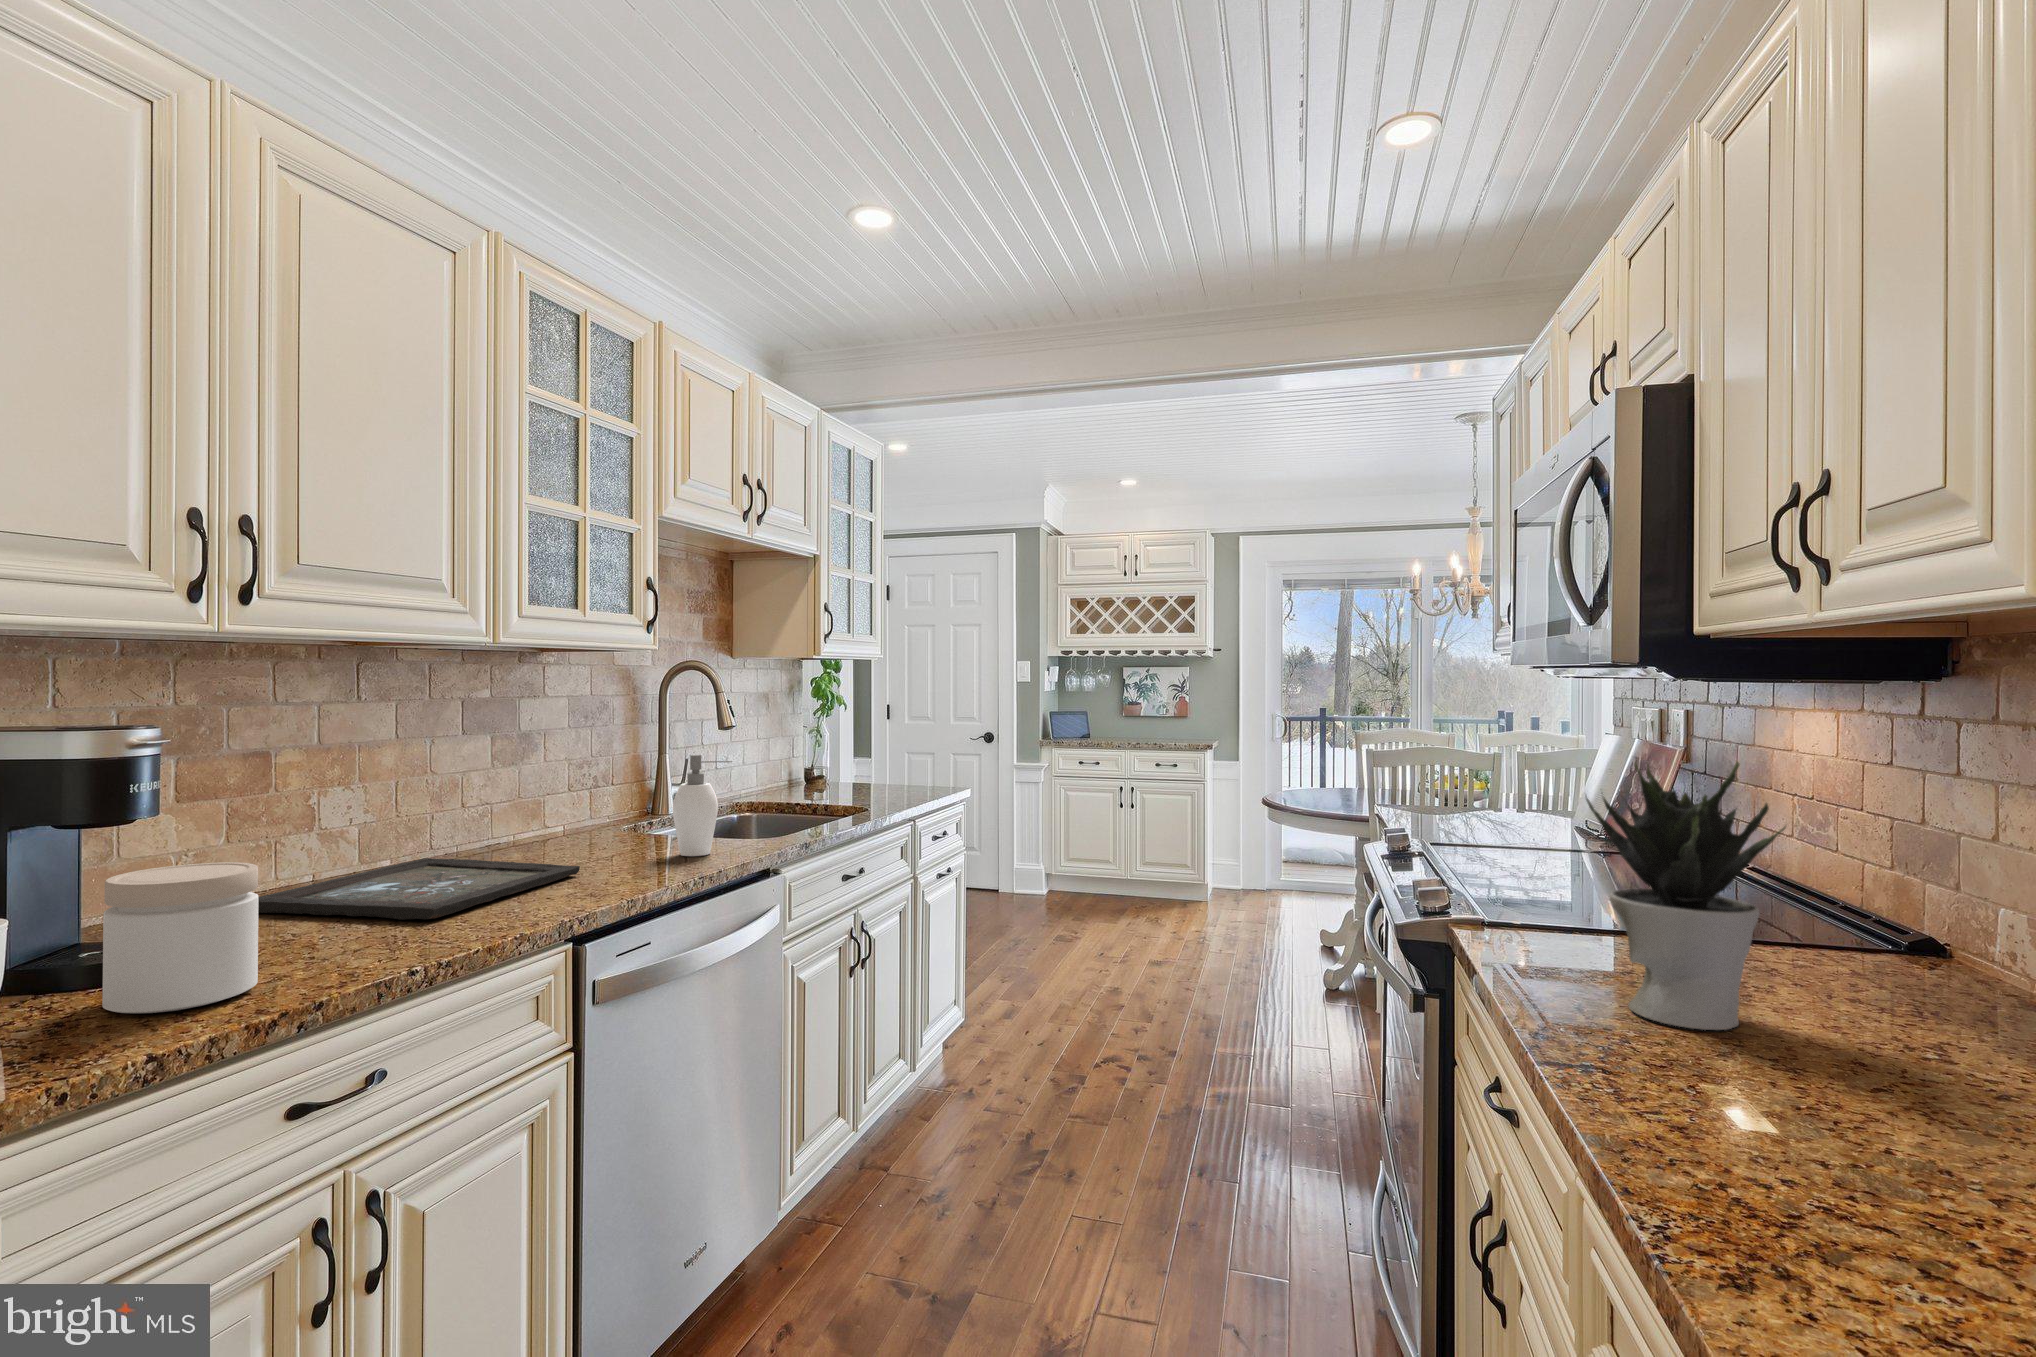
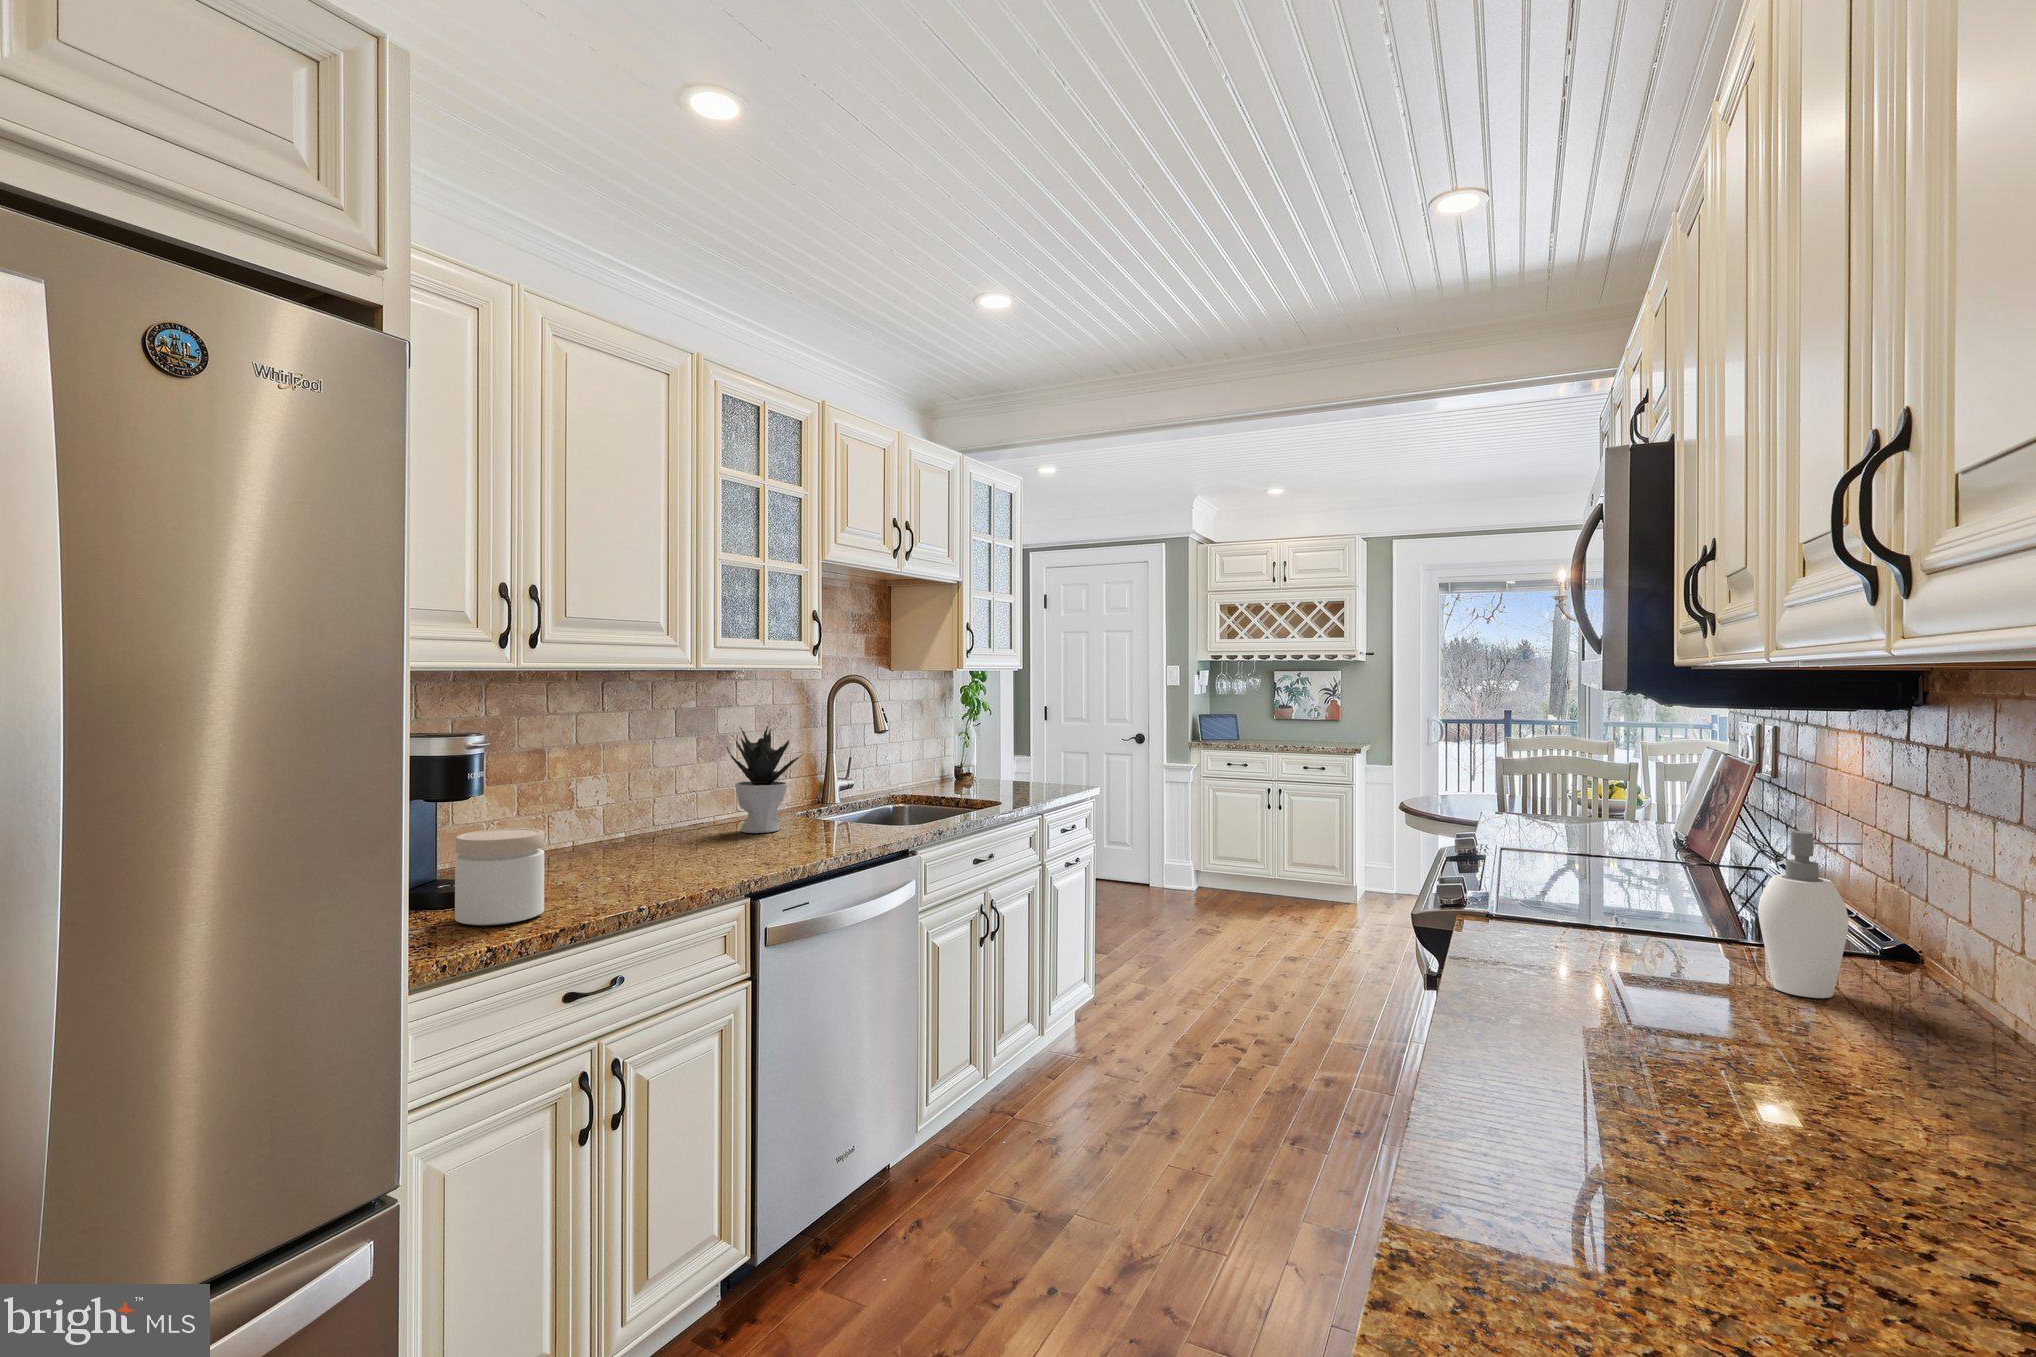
soap dispenser: present [673,755,732,856] -> present [1758,831,1863,998]
potted plant: present [1586,762,1786,1030] -> present [727,726,803,833]
tray: present [258,858,580,920] -> none [533,833,760,876]

